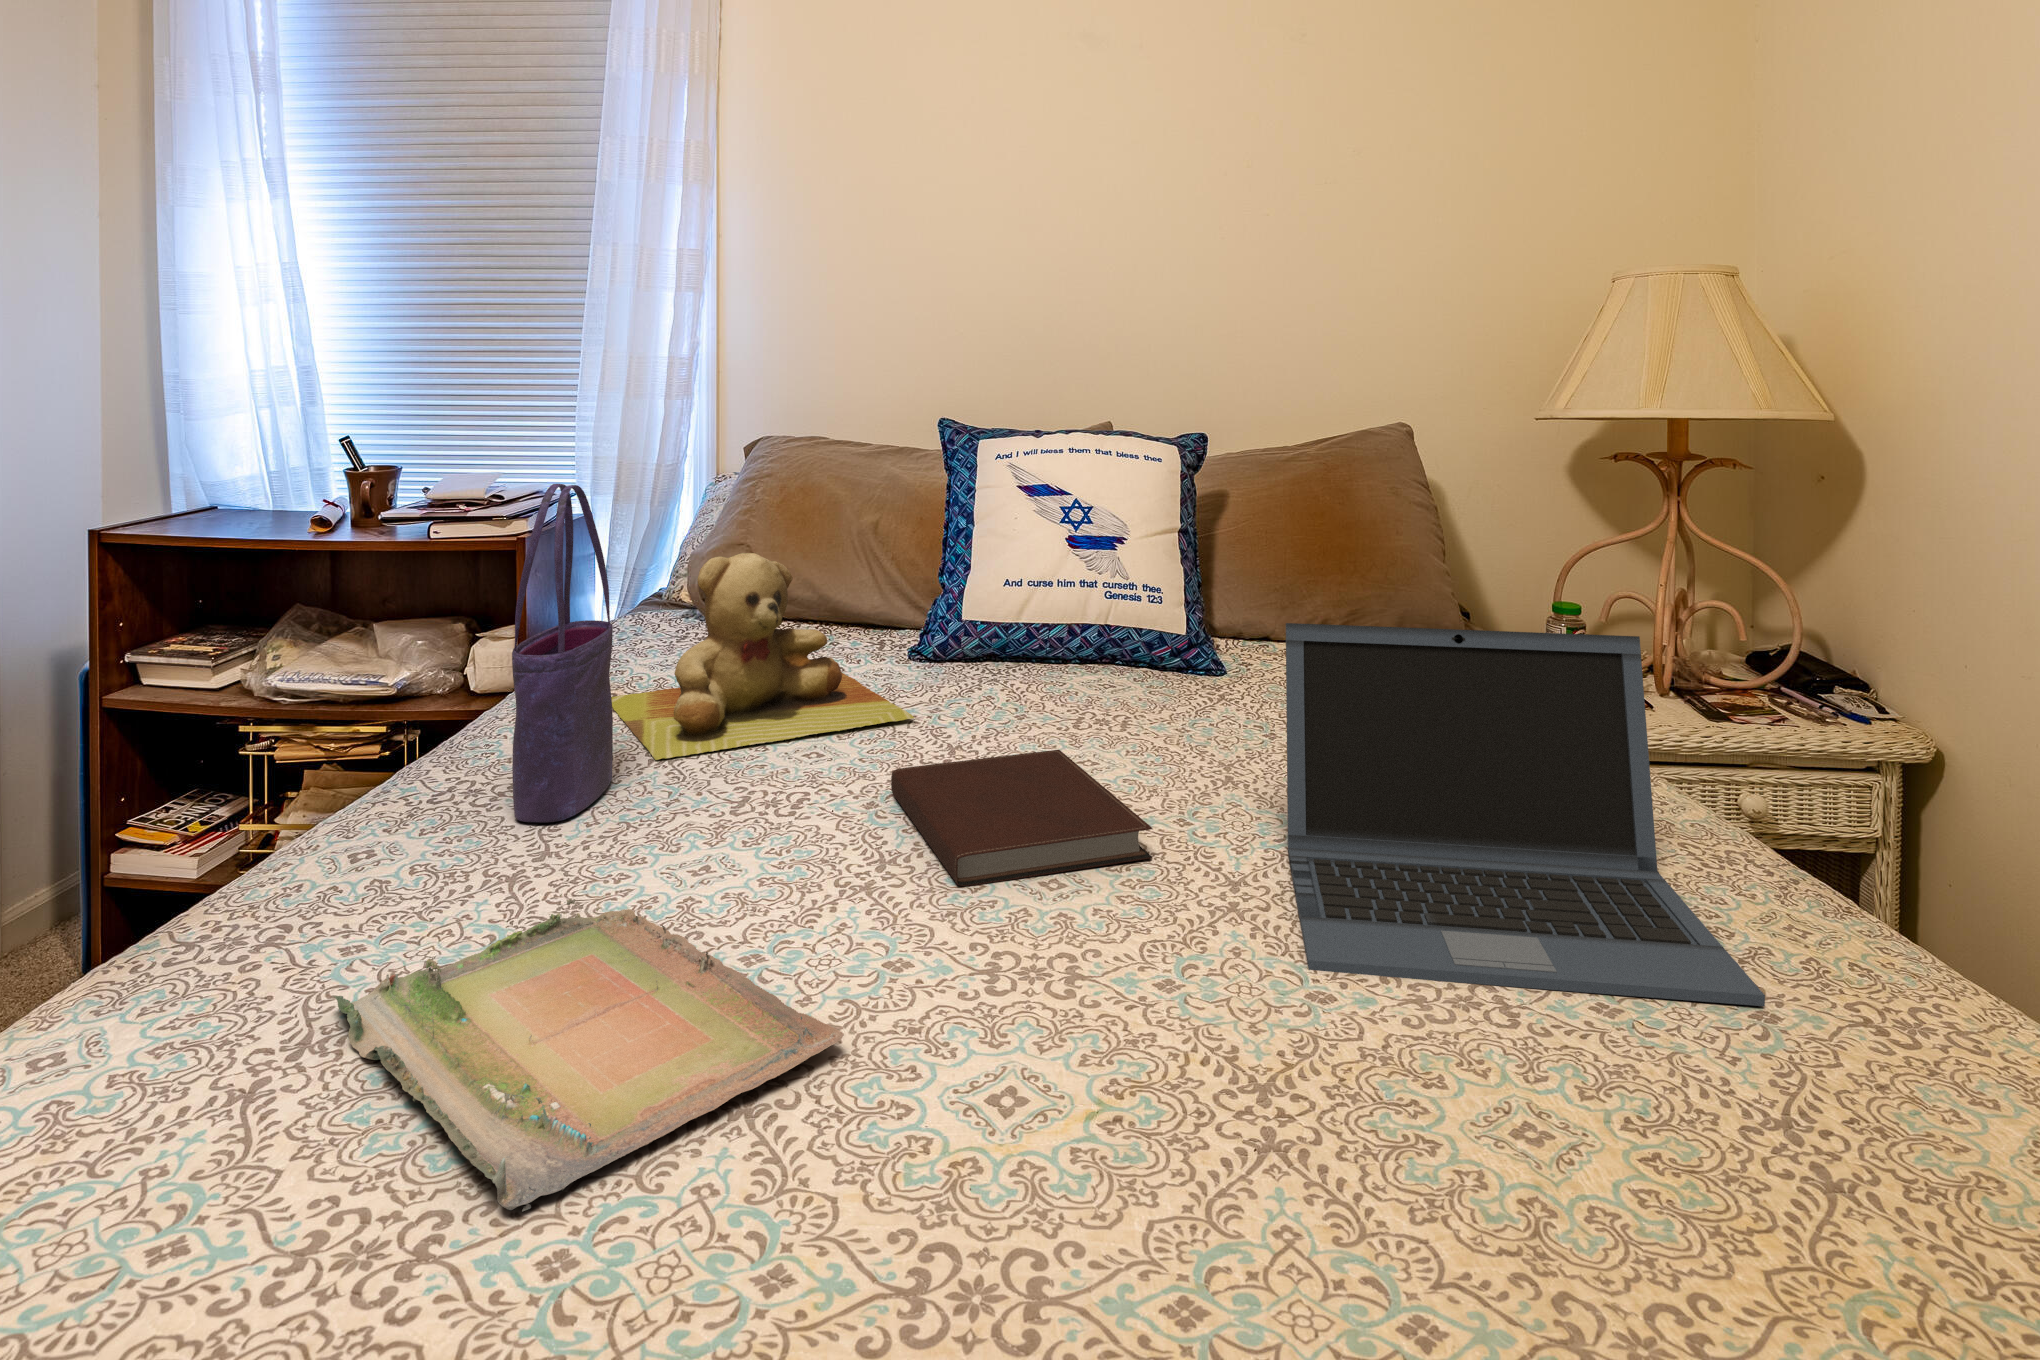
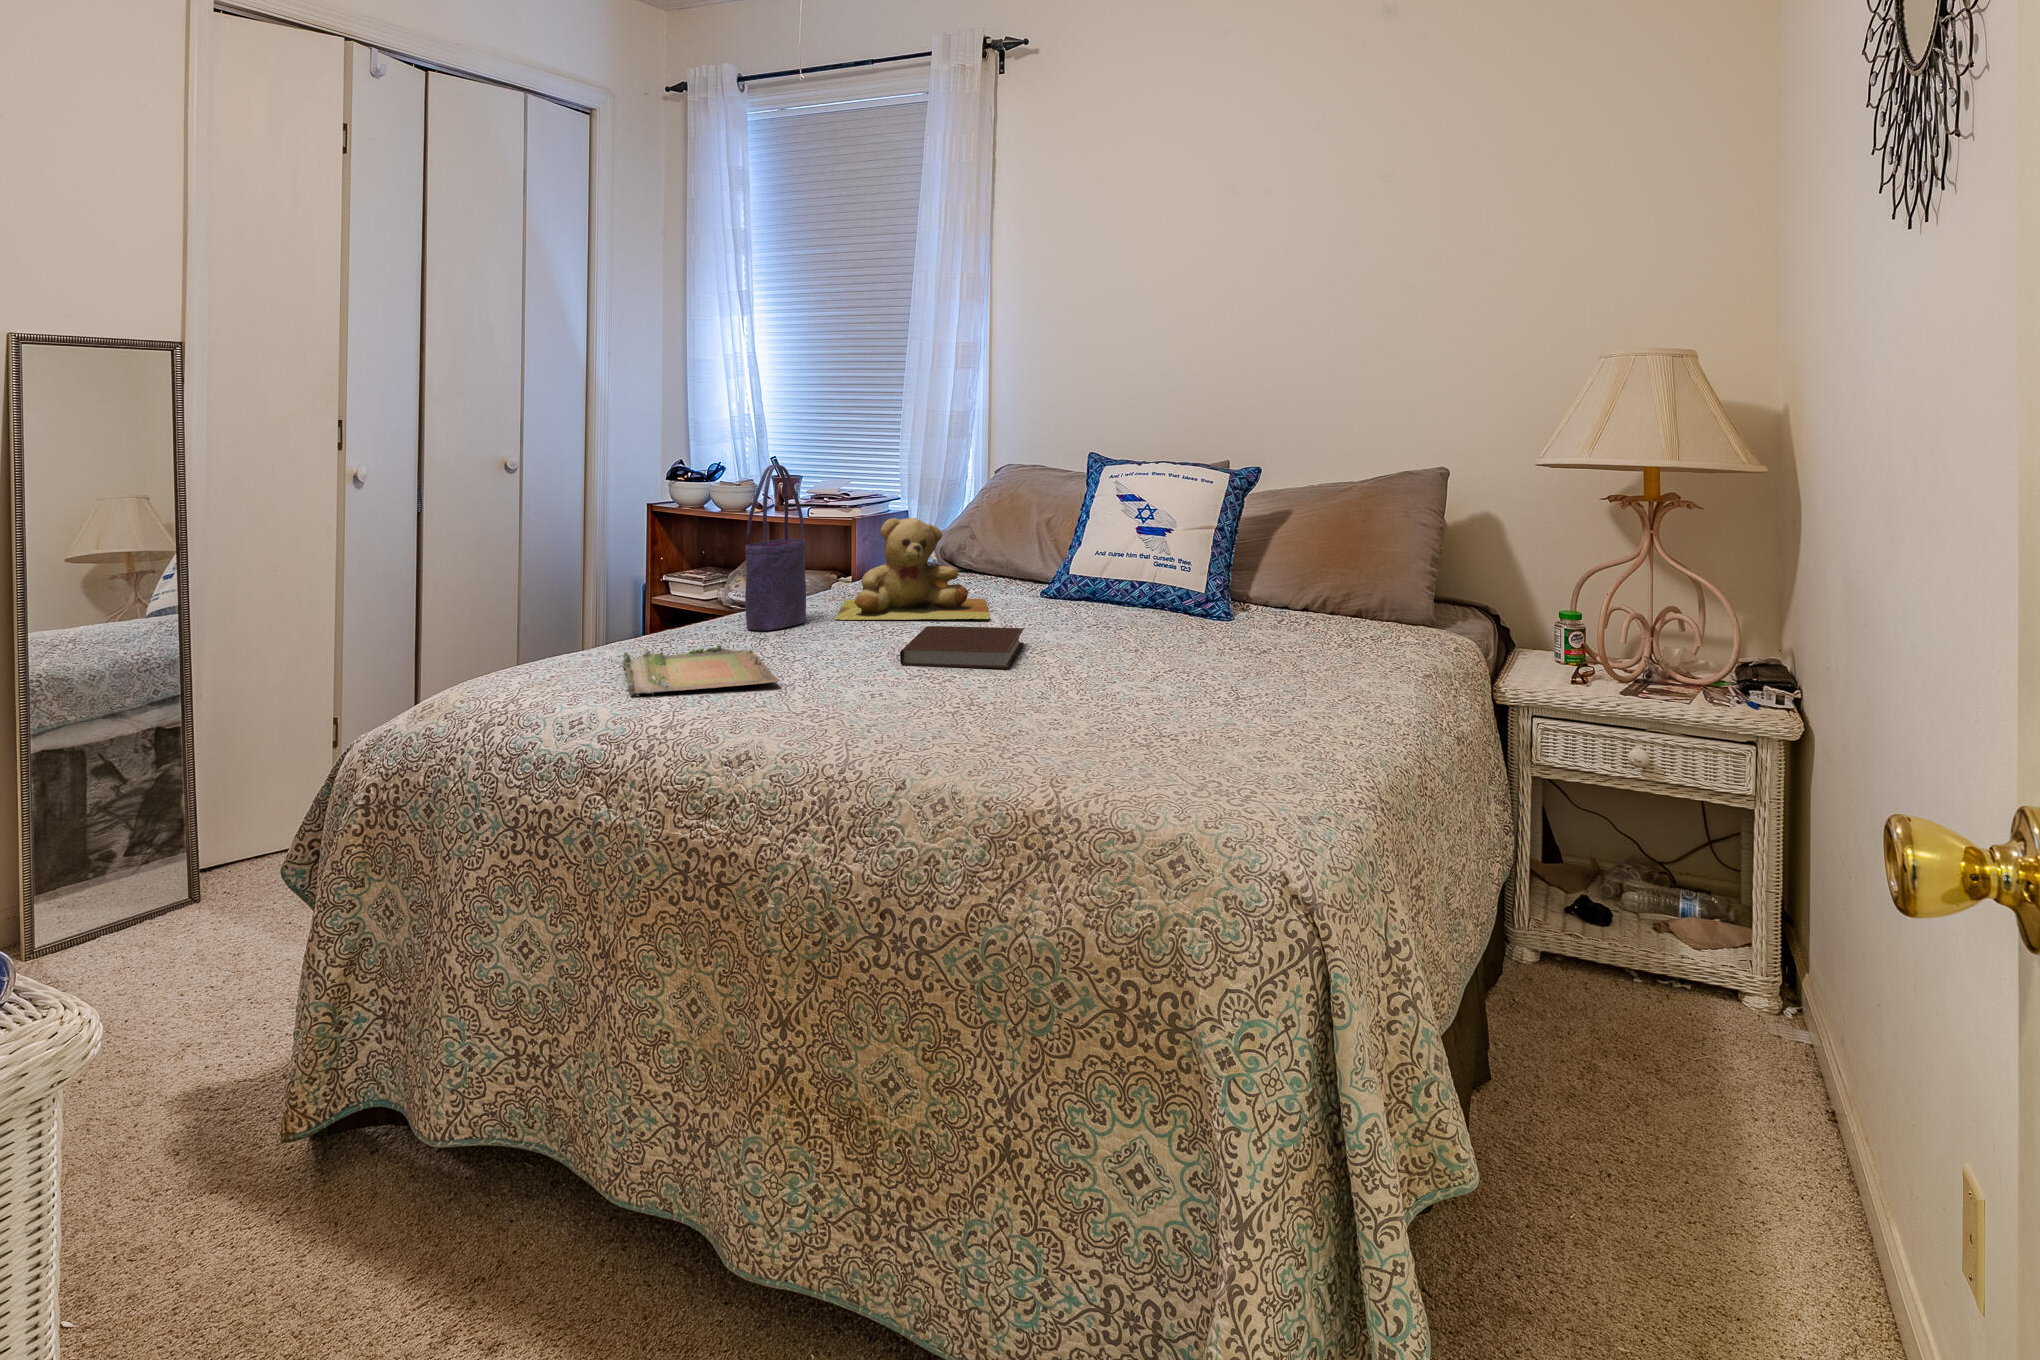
laptop: present [1286,623,1765,1006] -> none [1008,549,1280,734]

